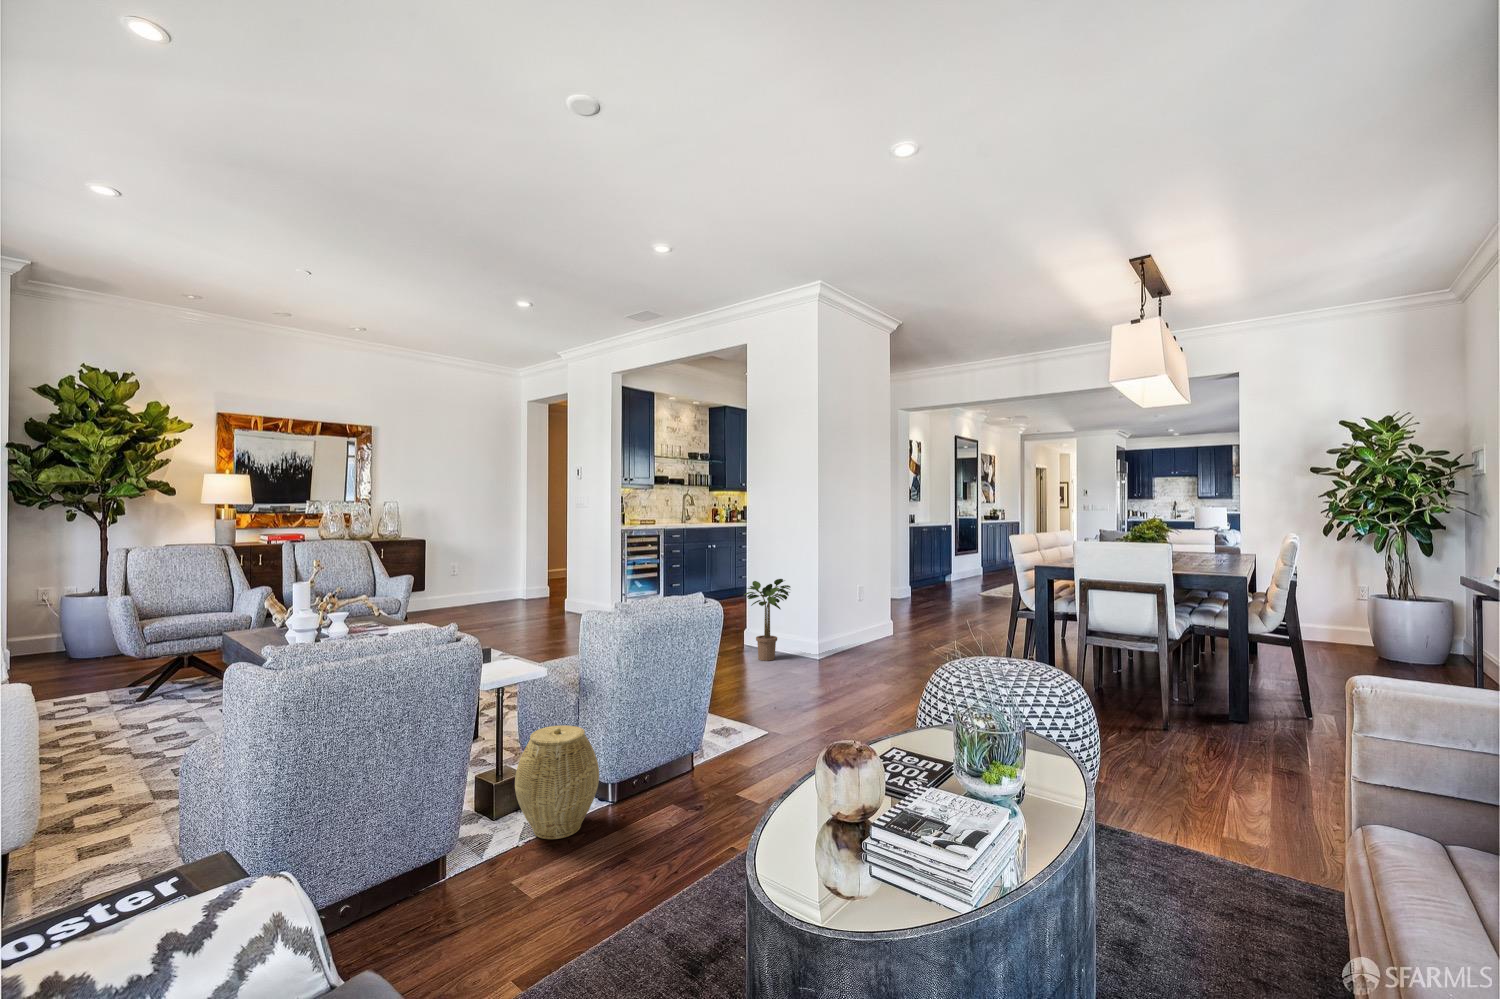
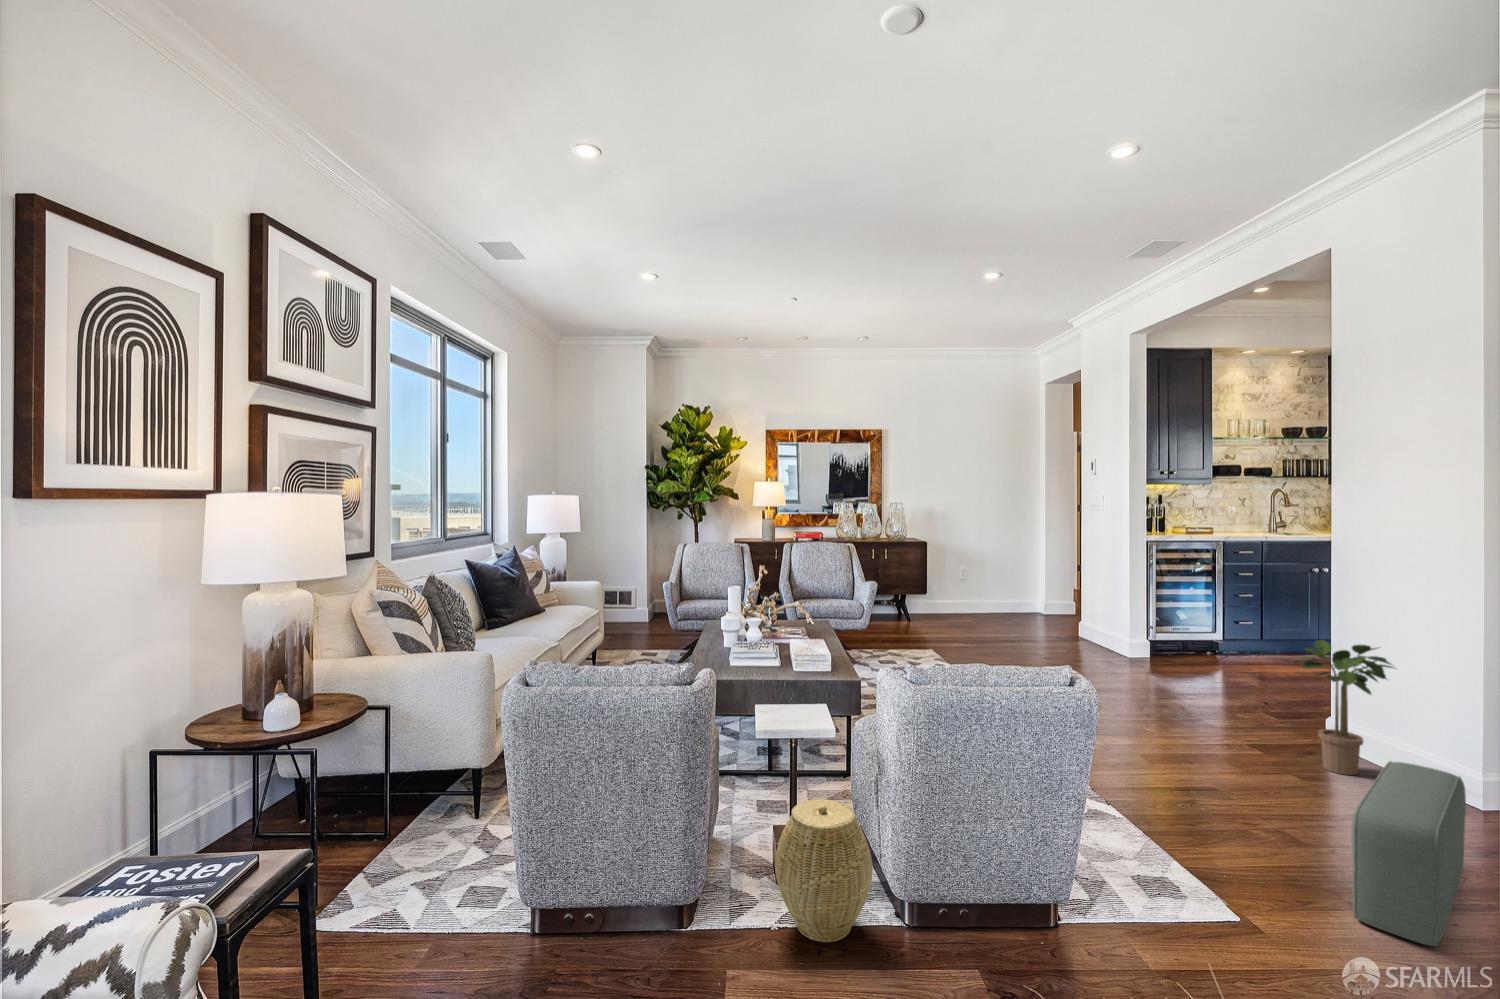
pouf: none [808,636,852,719] -> present [1351,761,1466,947]

